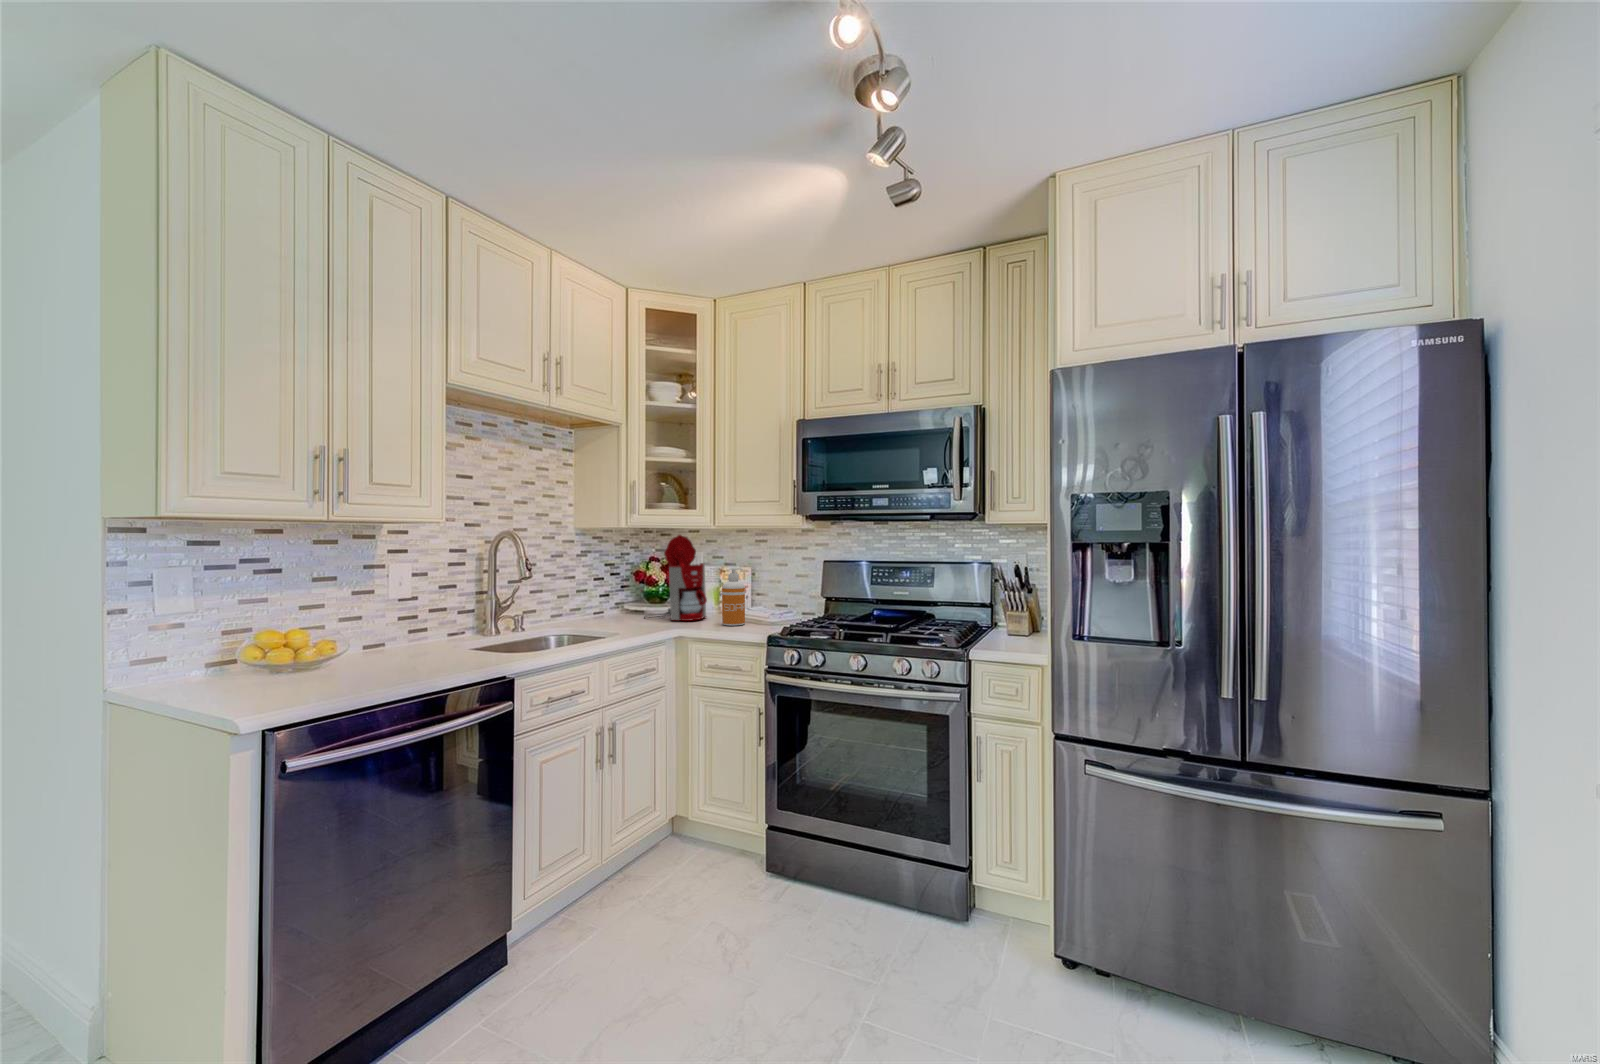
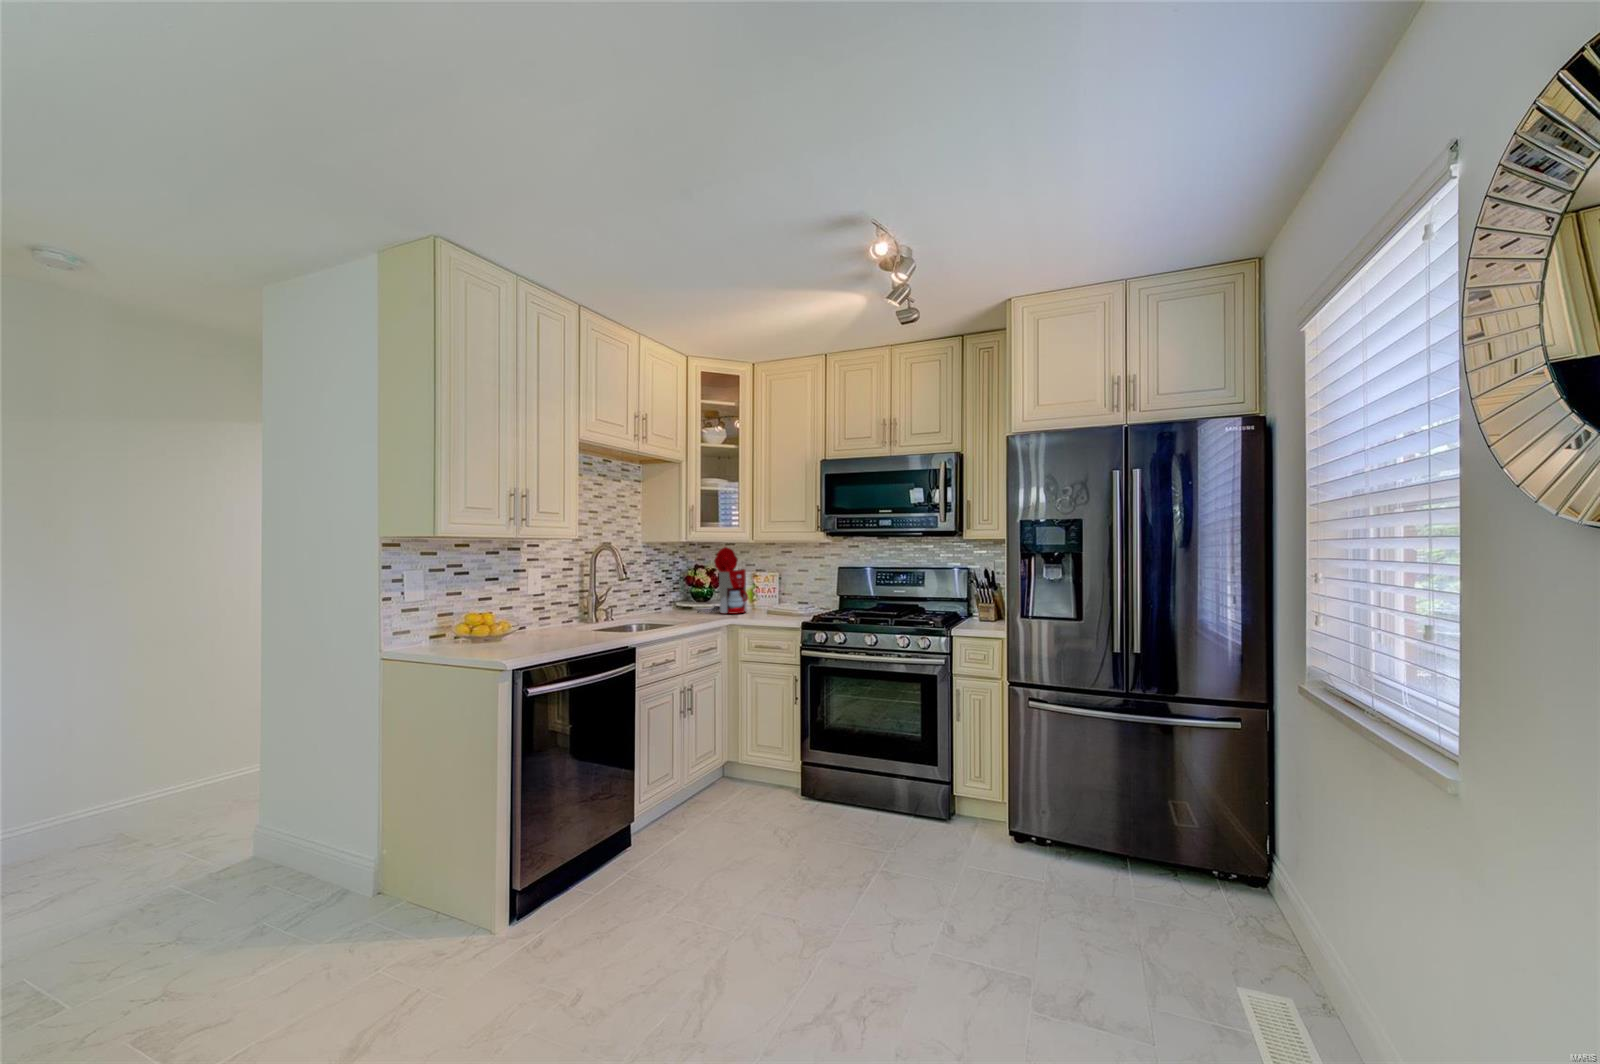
soap dispenser: present [722,568,745,626] -> none [762,573,780,617]

